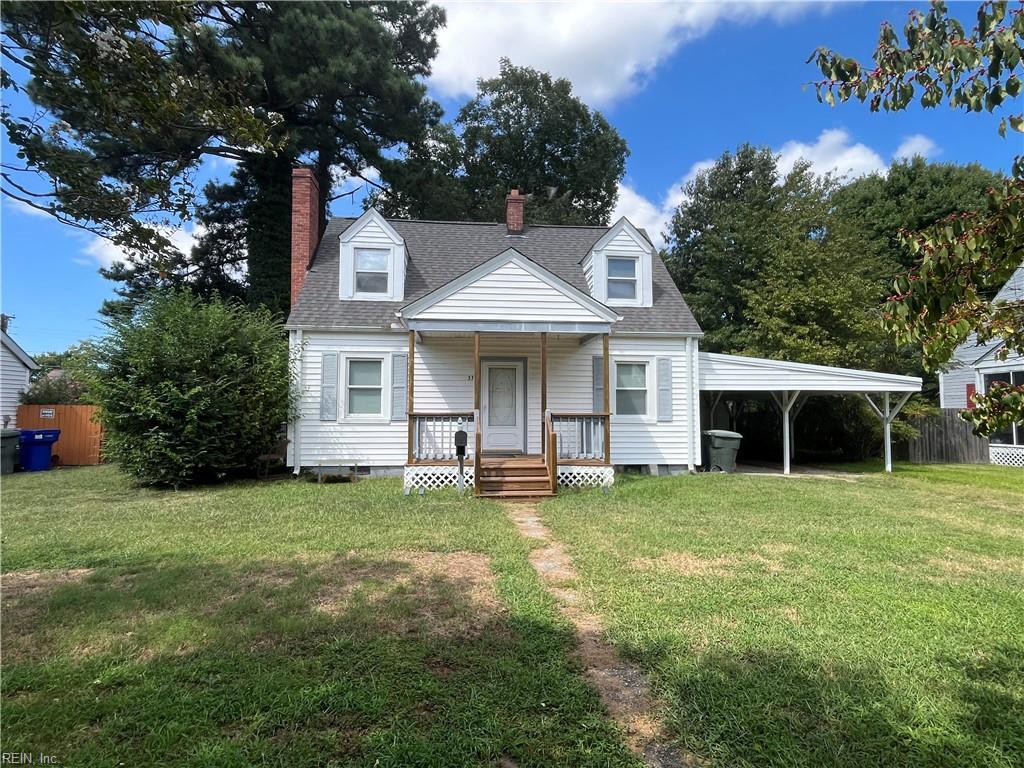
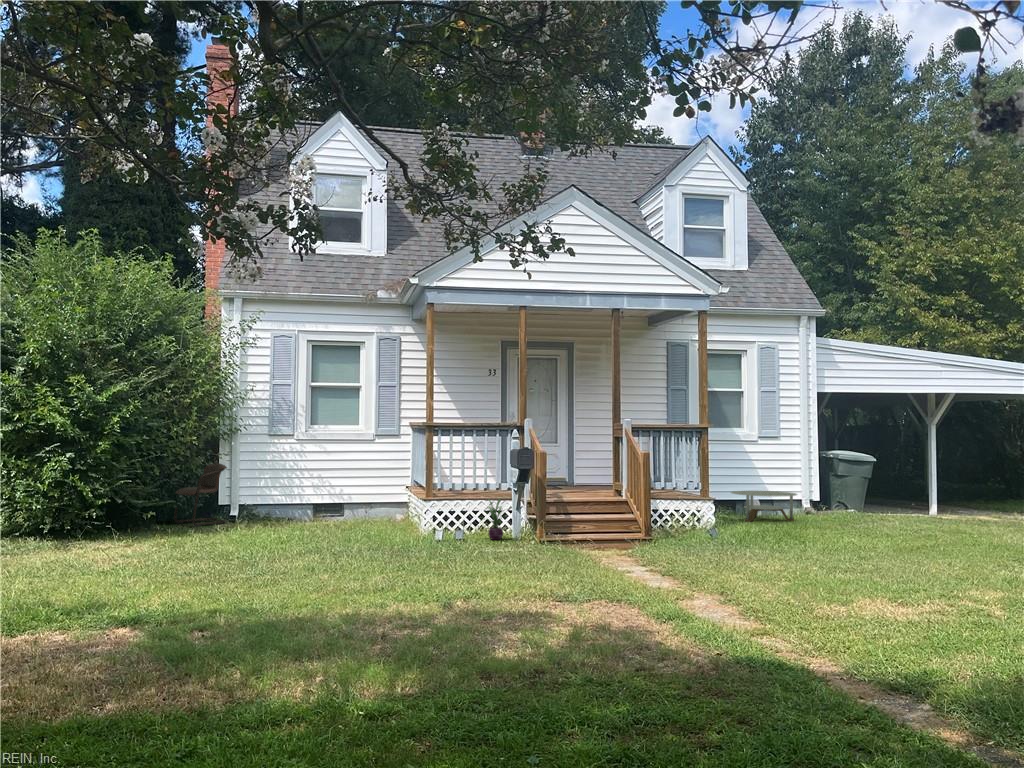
round table: present [314,459,363,484] -> present [731,491,797,522]
decorative plant: none [437,466,468,495] -> present [487,499,503,540]

